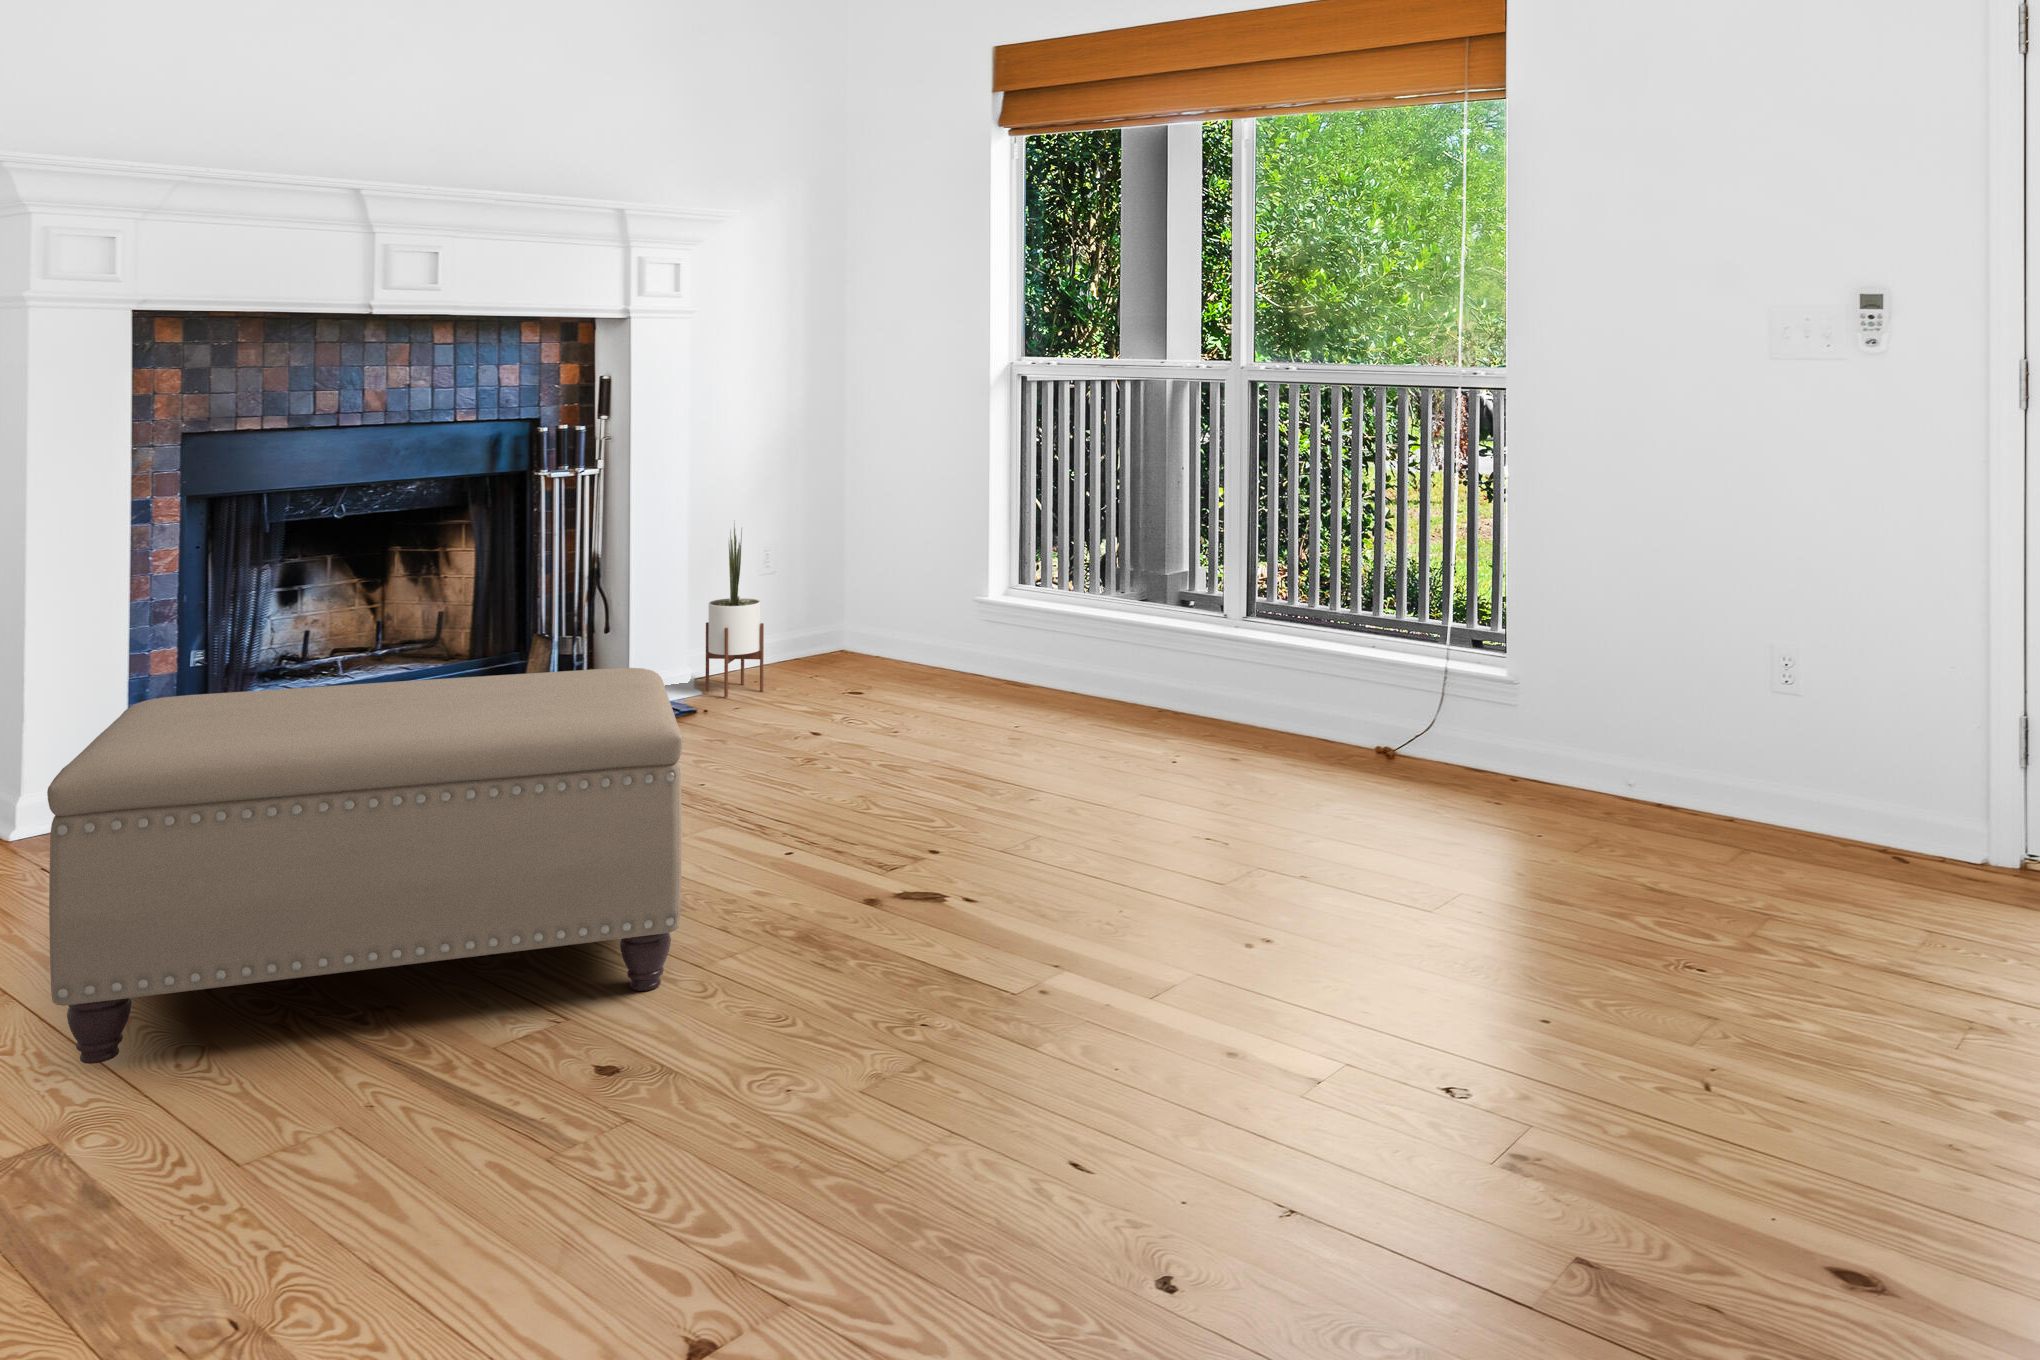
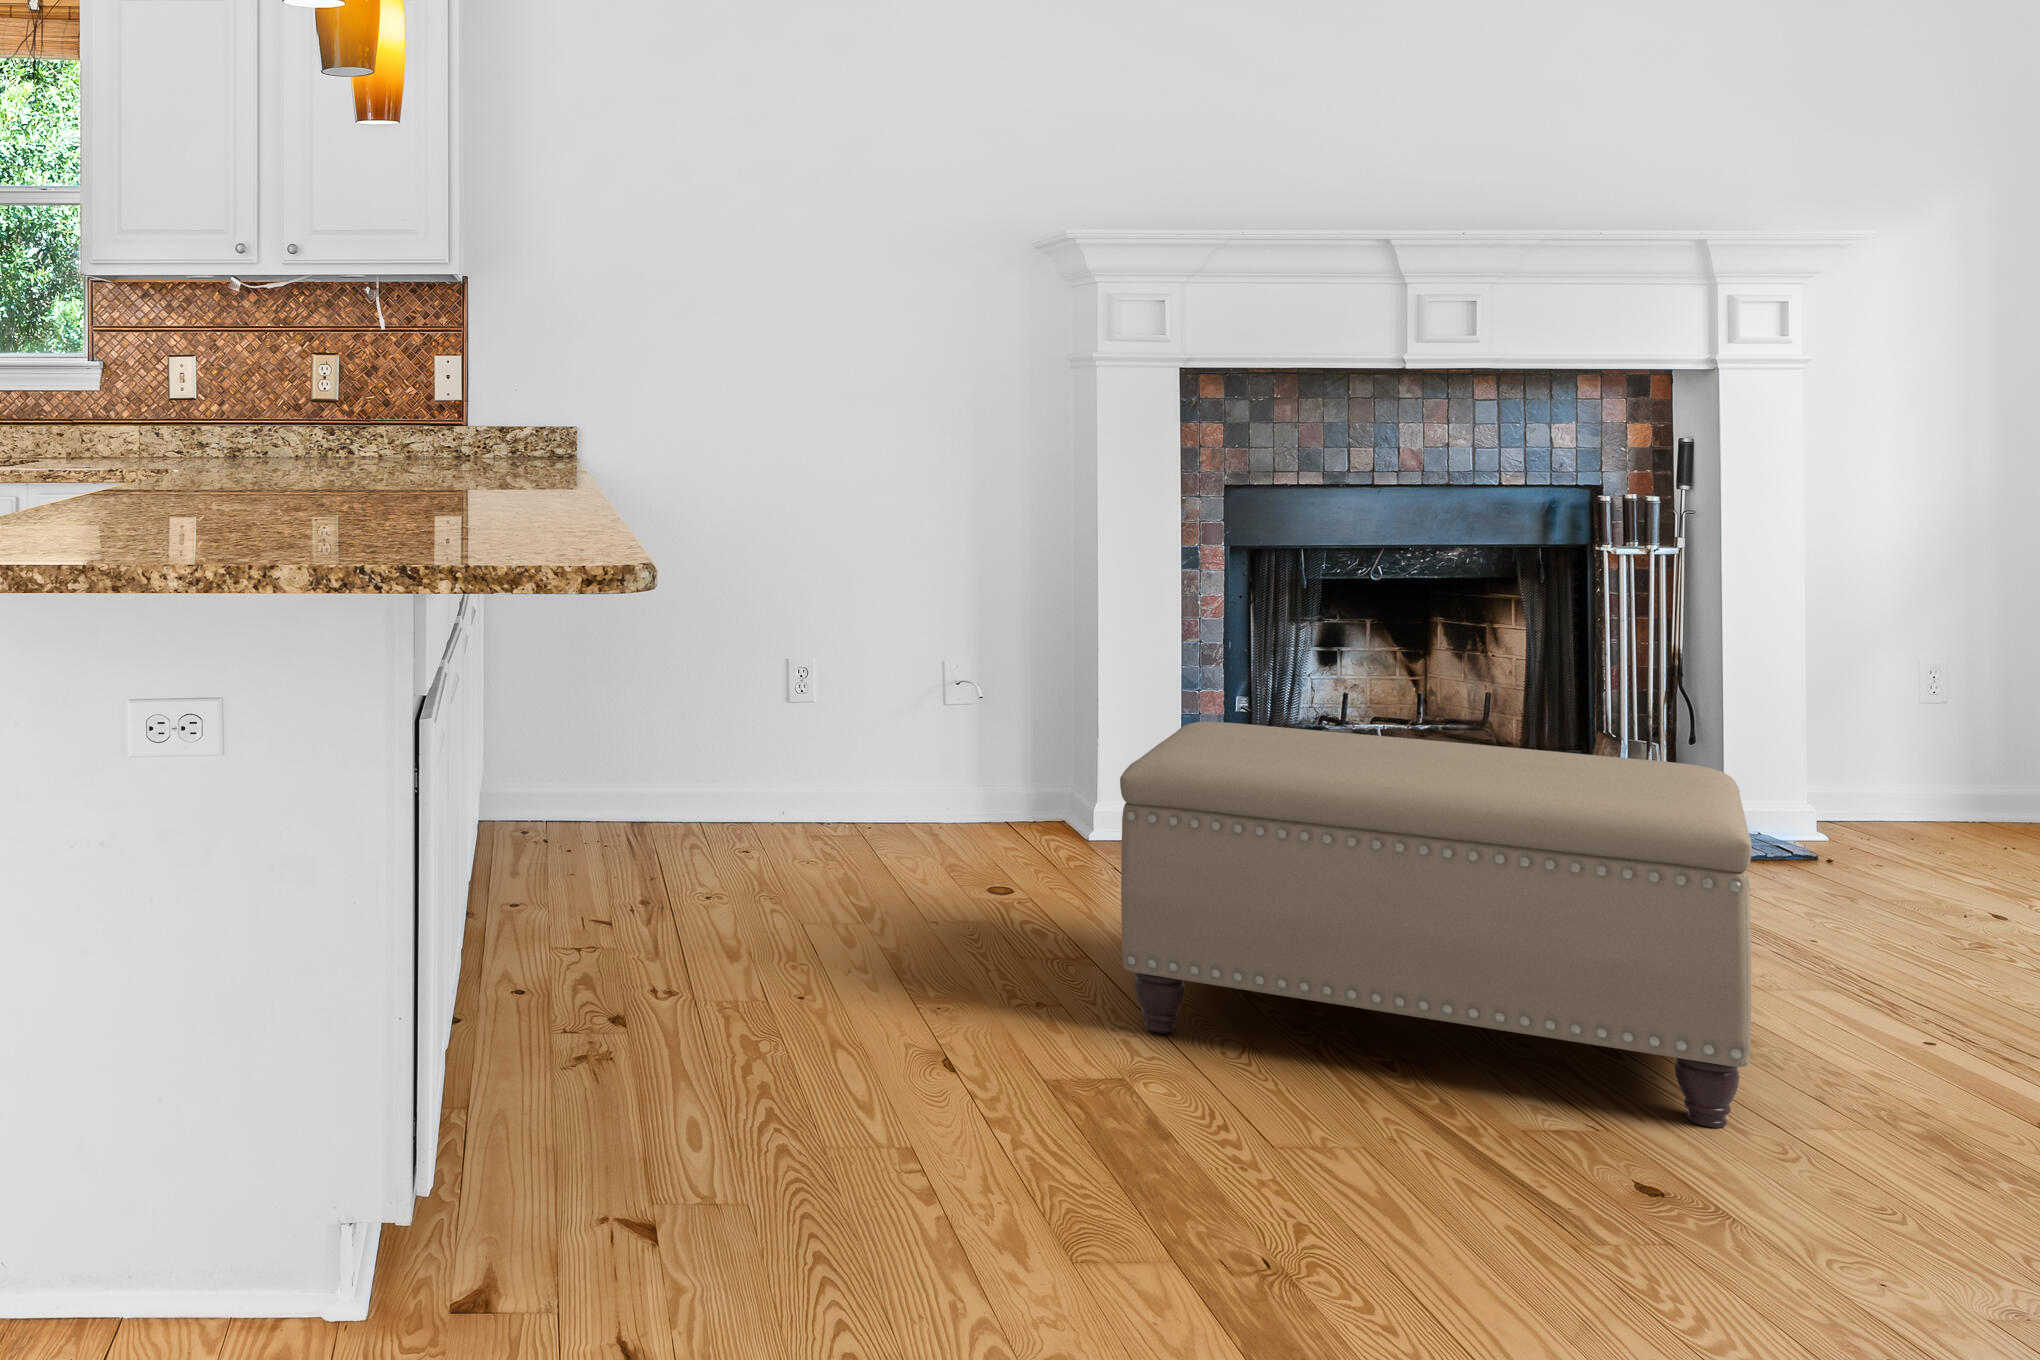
potted plant: present [706,524,764,697] -> none [1829,624,1916,850]

